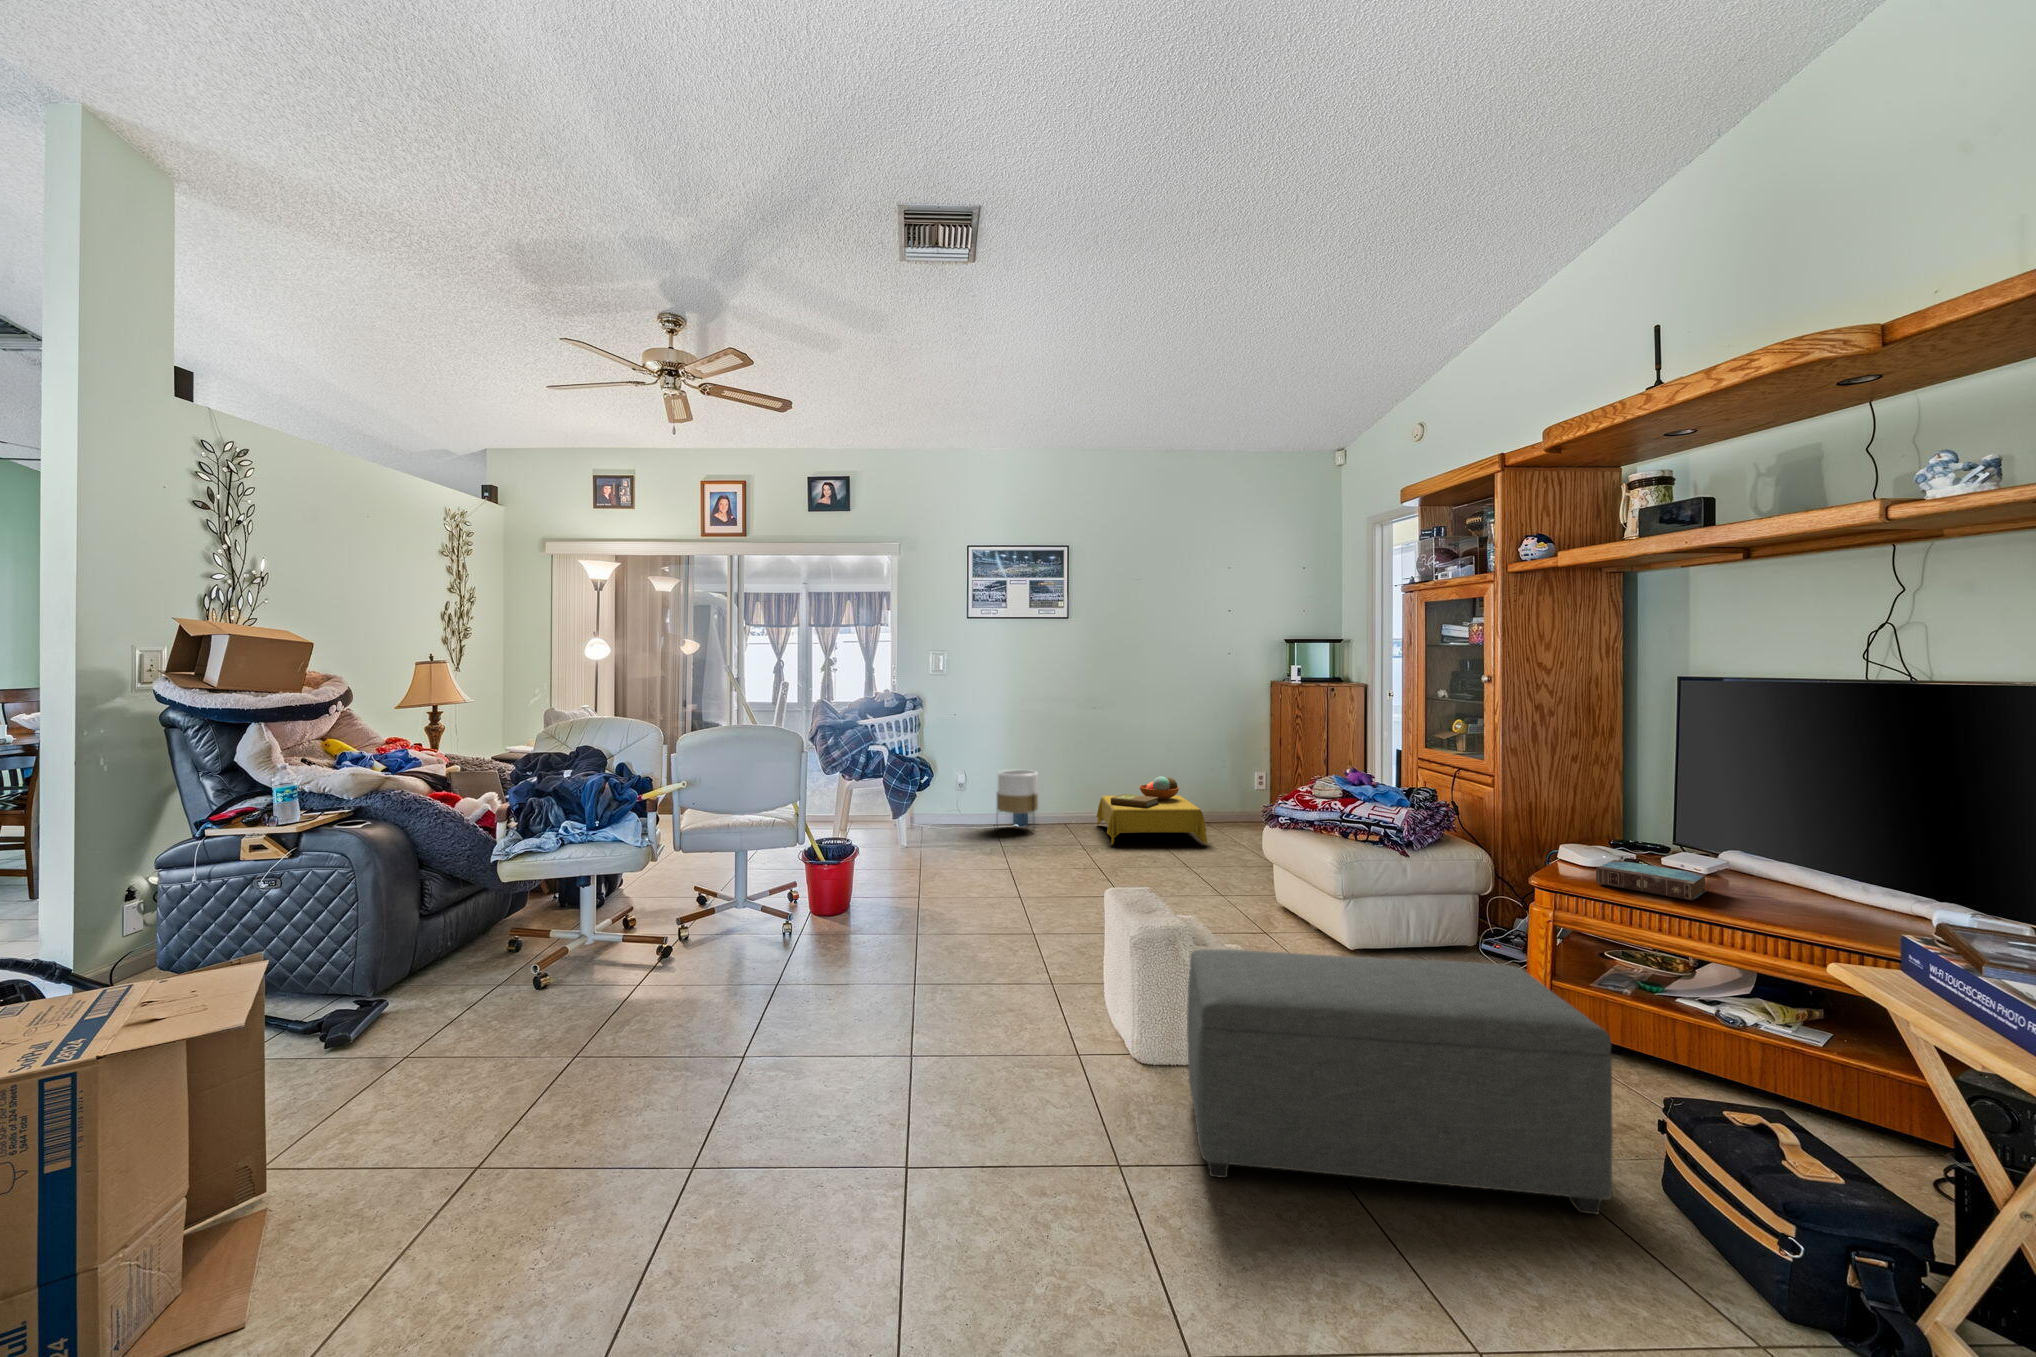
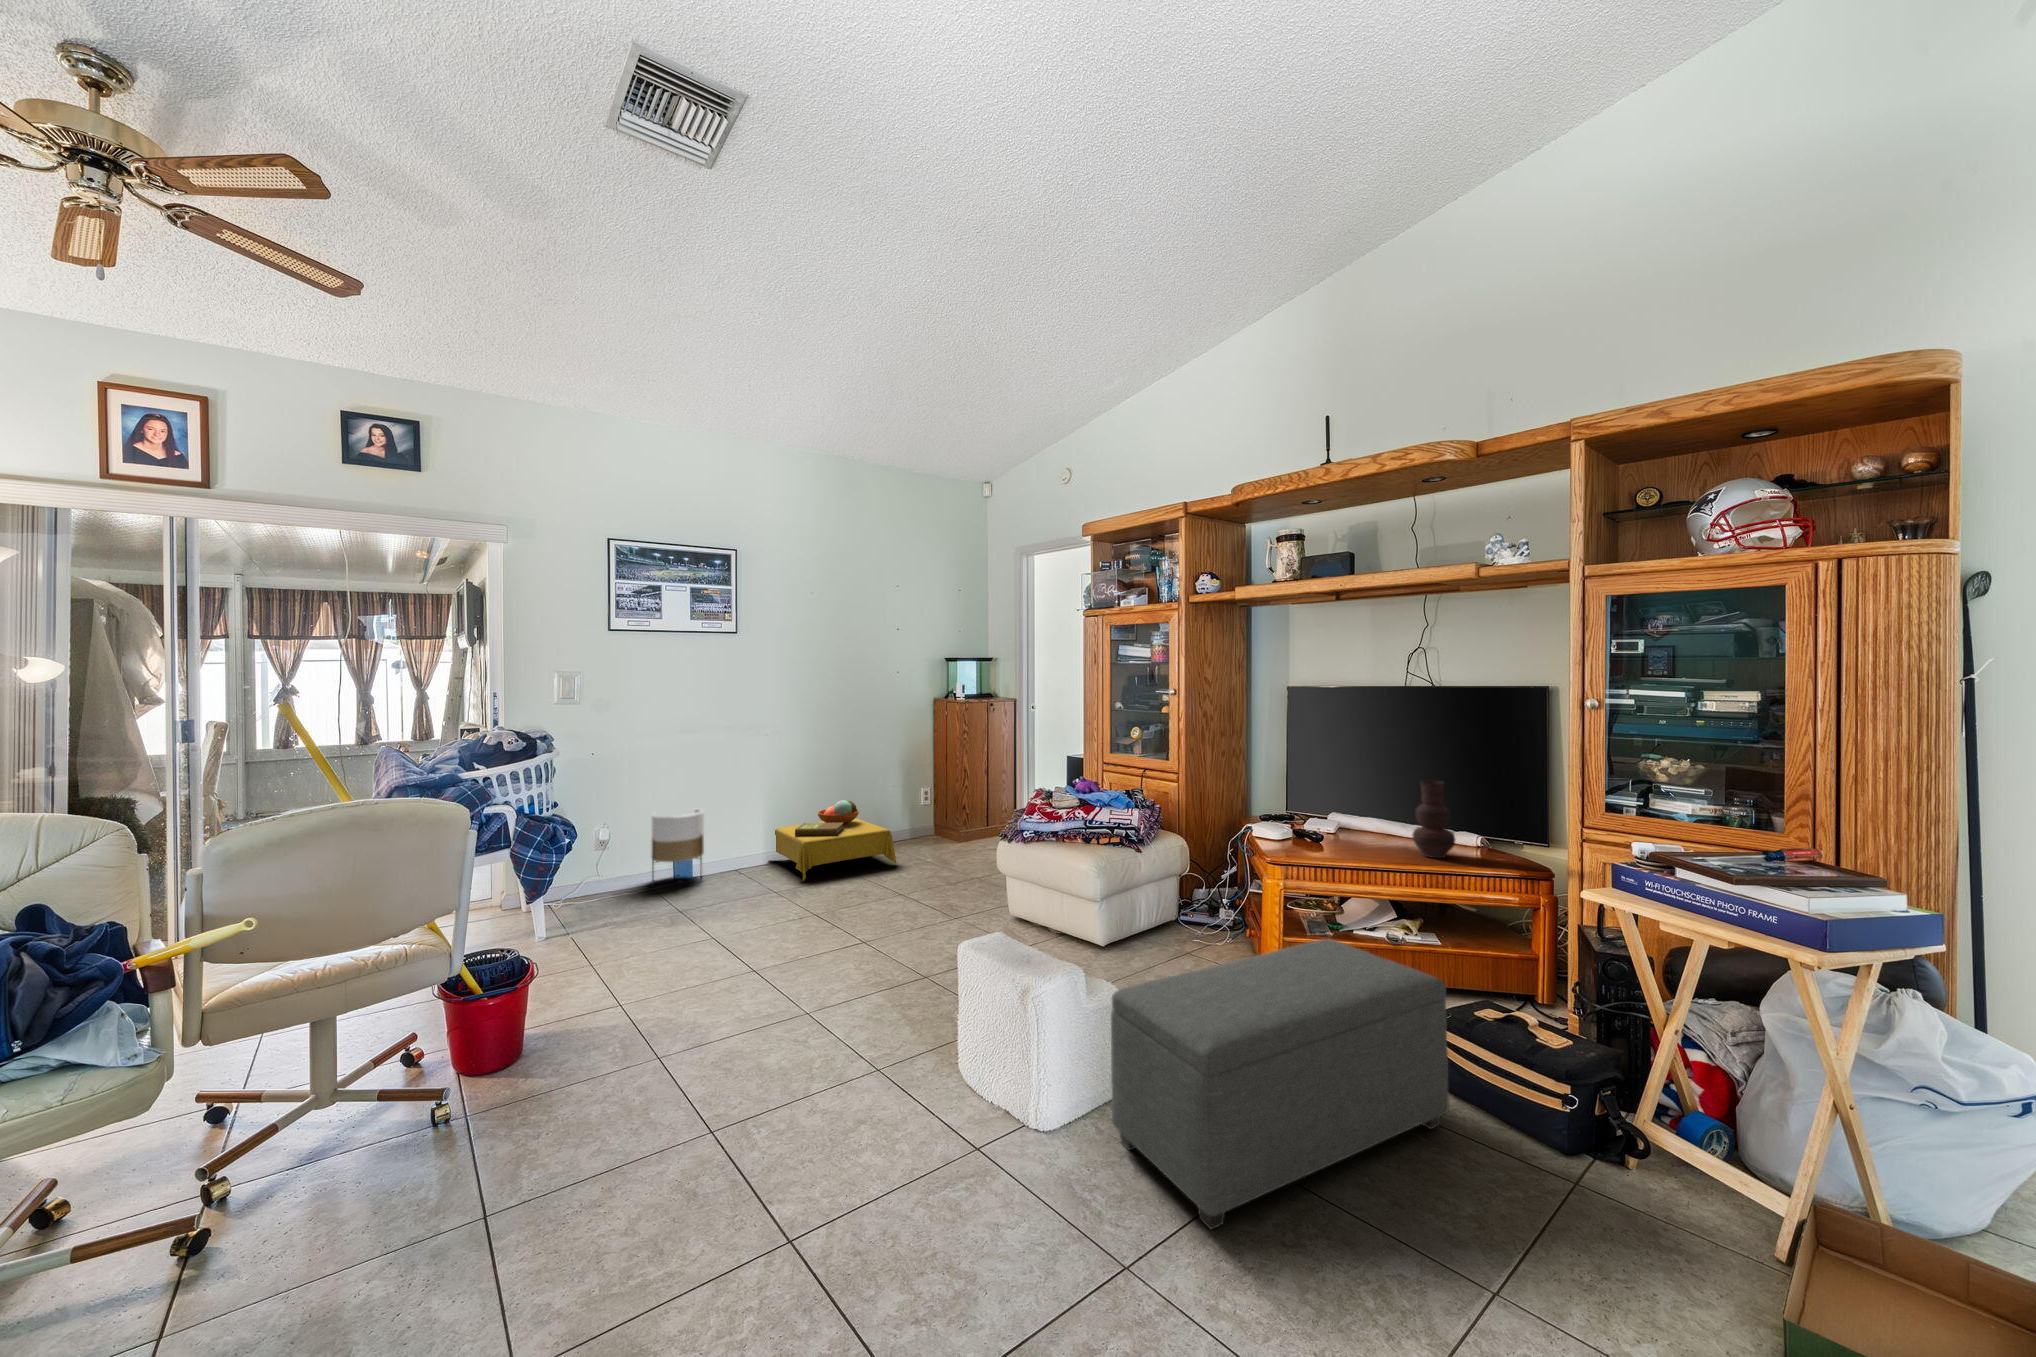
vase: none [1772,799,1853,914] -> present [1413,780,1455,858]
book: present [1596,860,1707,901] -> none [1313,837,1379,861]

